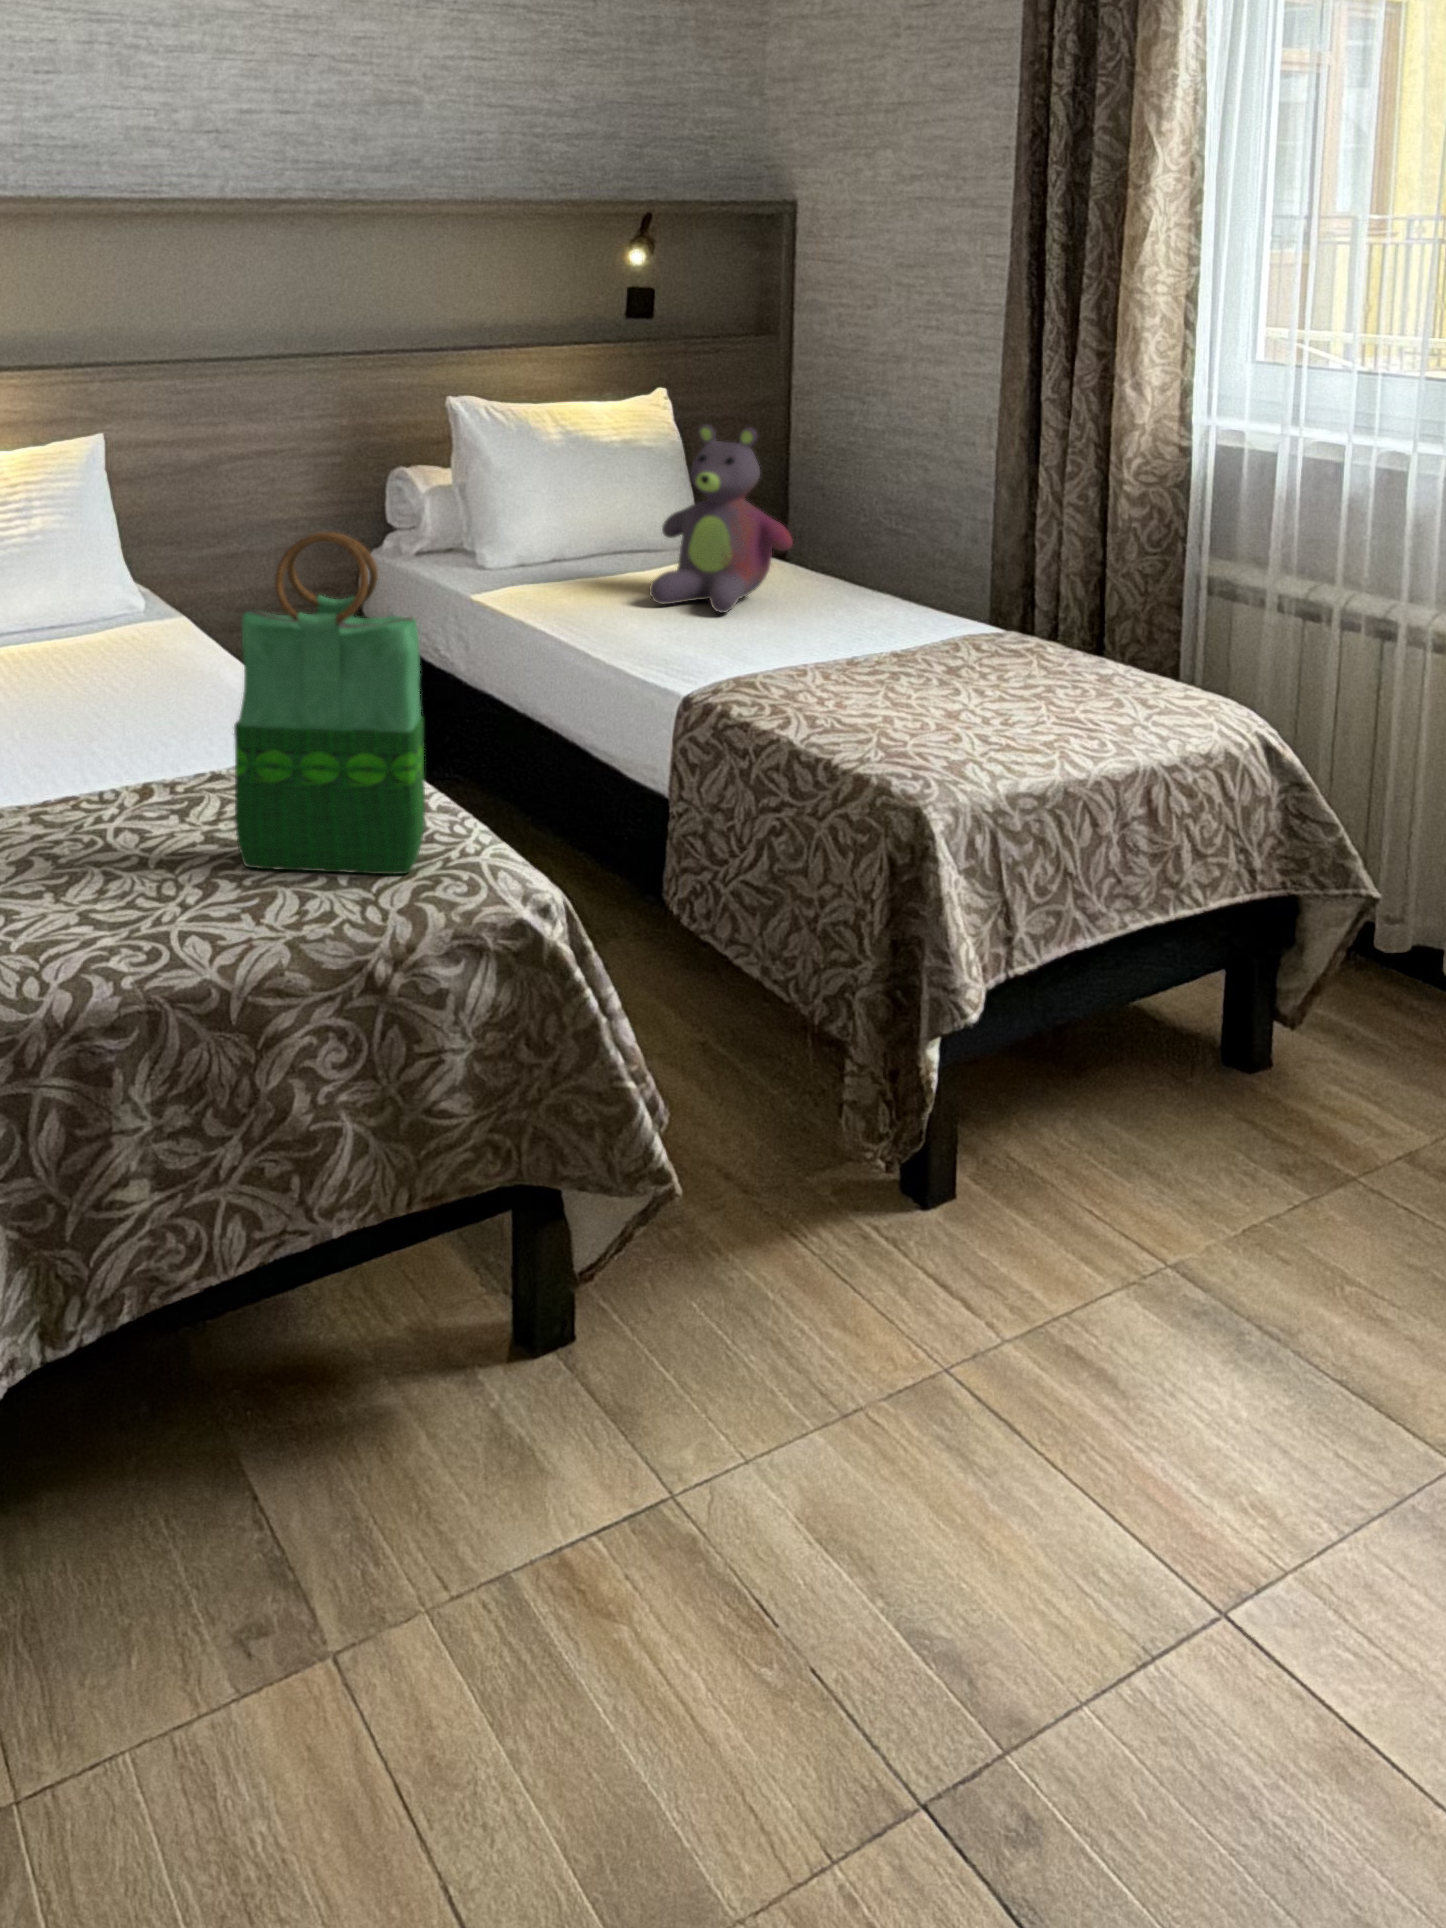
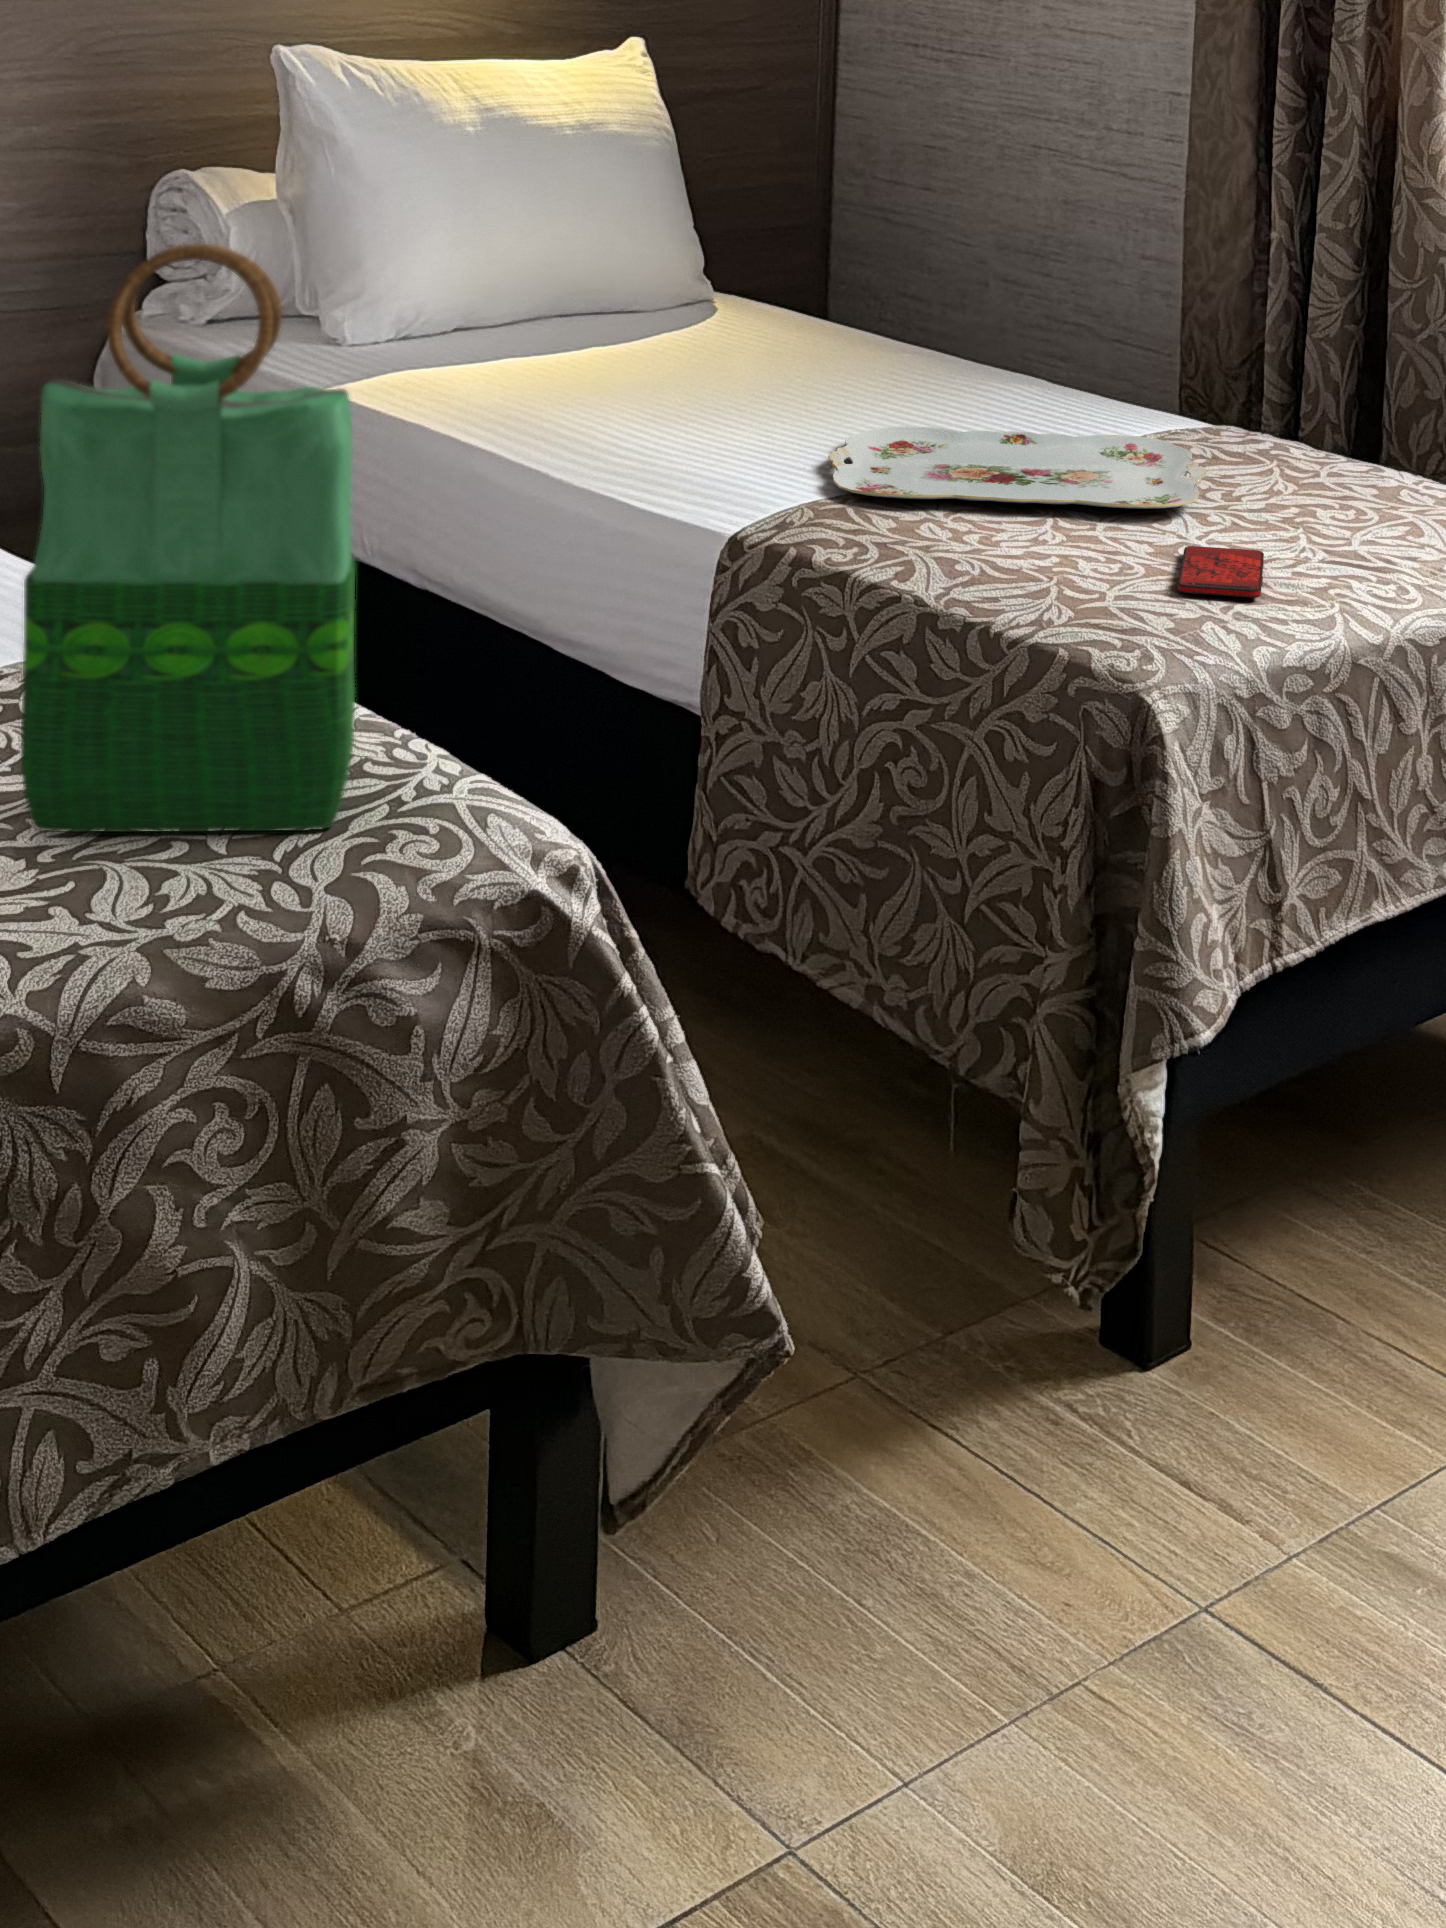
stuffed bear: present [649,424,792,613] -> none [640,89,879,405]
serving tray: none [752,628,986,684] -> present [828,426,1207,509]
smartphone: none [953,710,1013,745] -> present [1177,546,1264,598]

